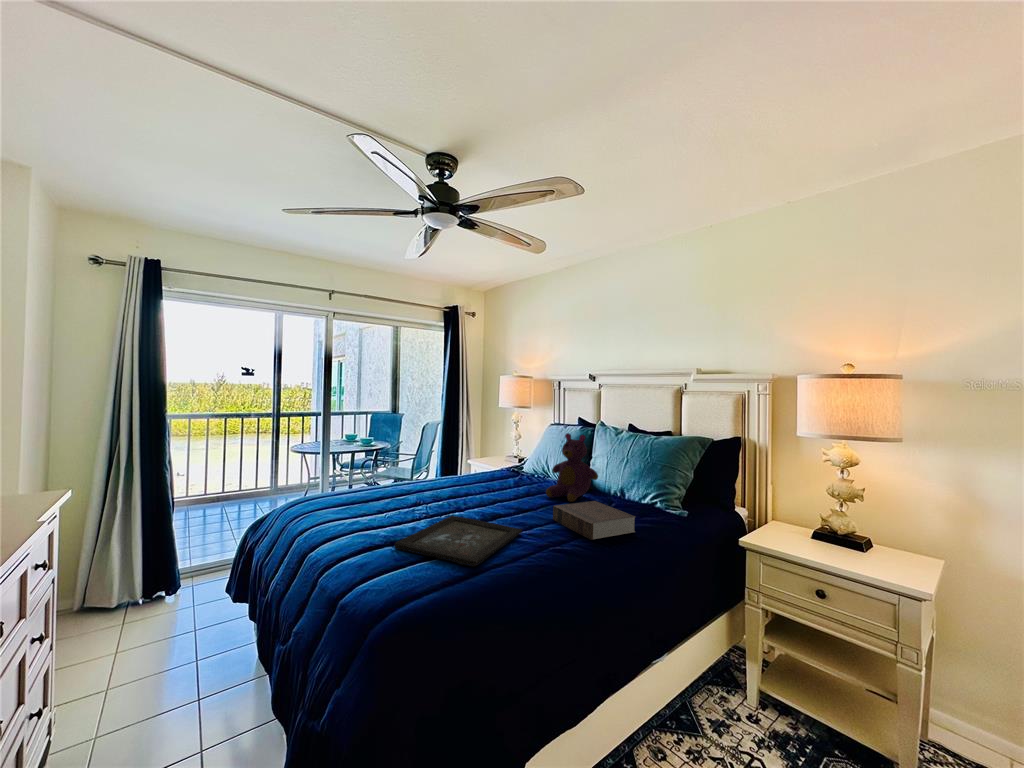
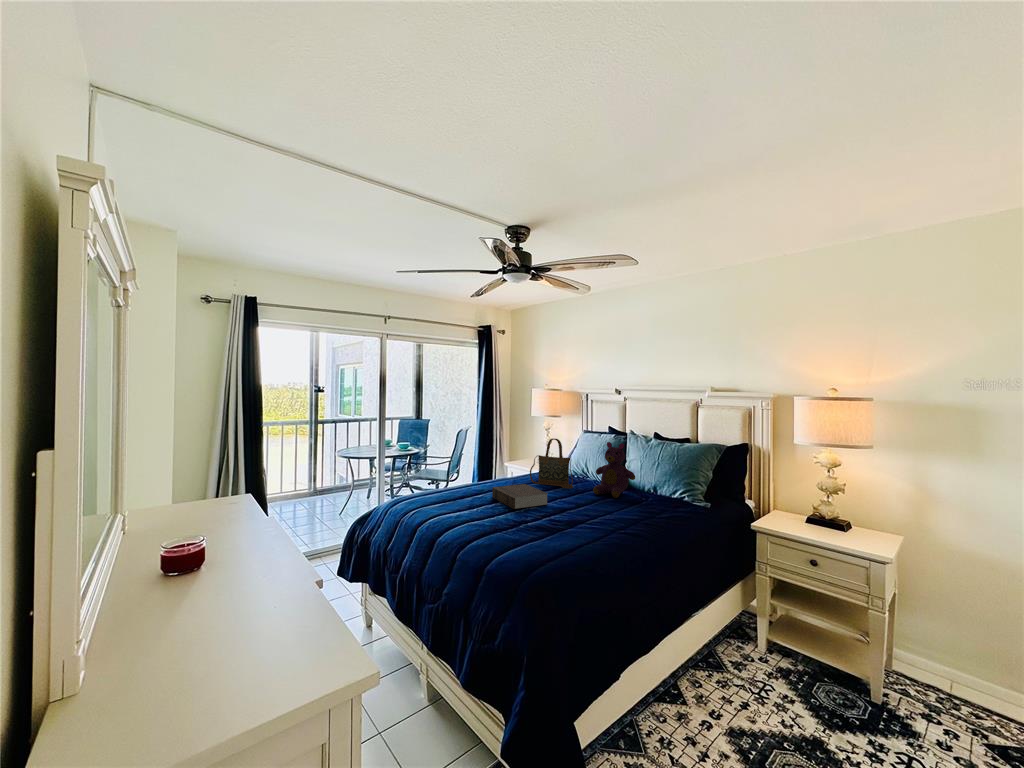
handbag: none [476,429,526,490] -> present [530,439,573,488]
book: present [553,501,635,540] -> present [492,484,548,509]
tray: present [394,516,522,566] -> none [503,509,590,545]

